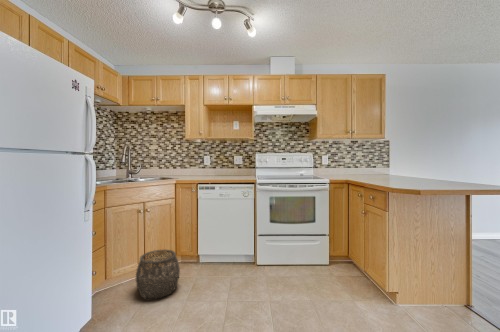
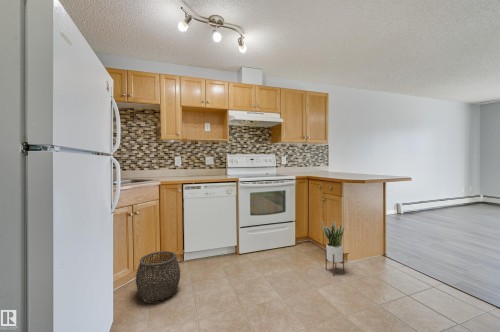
potted plant: none [345,237,378,311] -> present [322,221,344,275]

